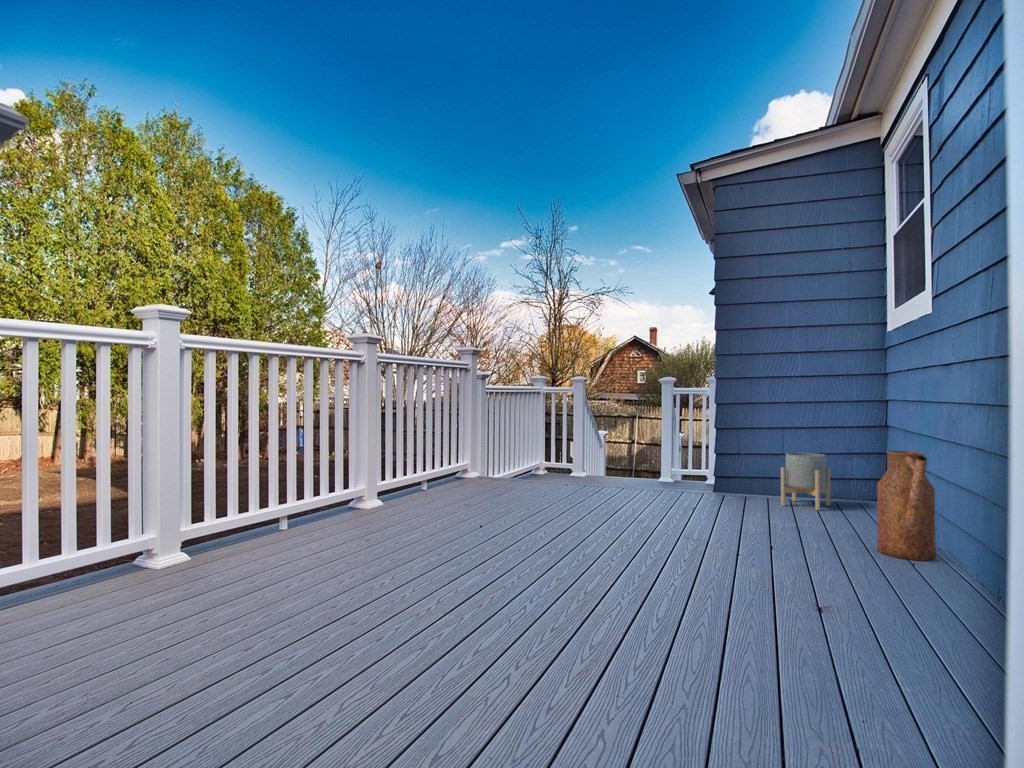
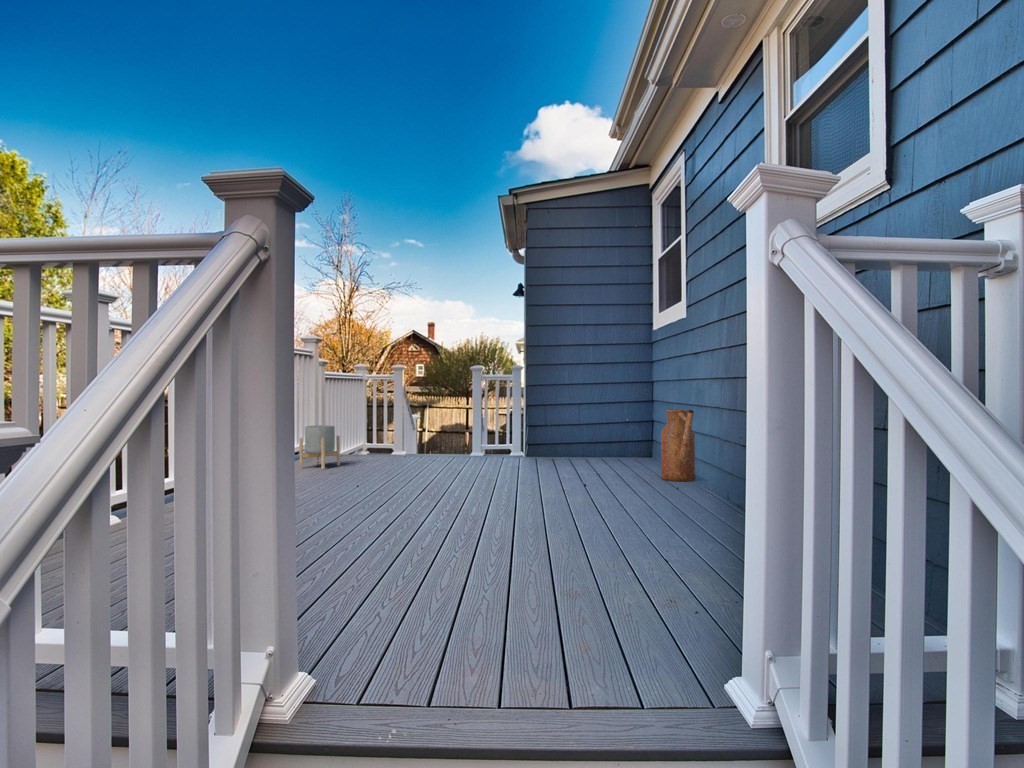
planter: present [781,453,830,510] -> present [299,425,340,469]

